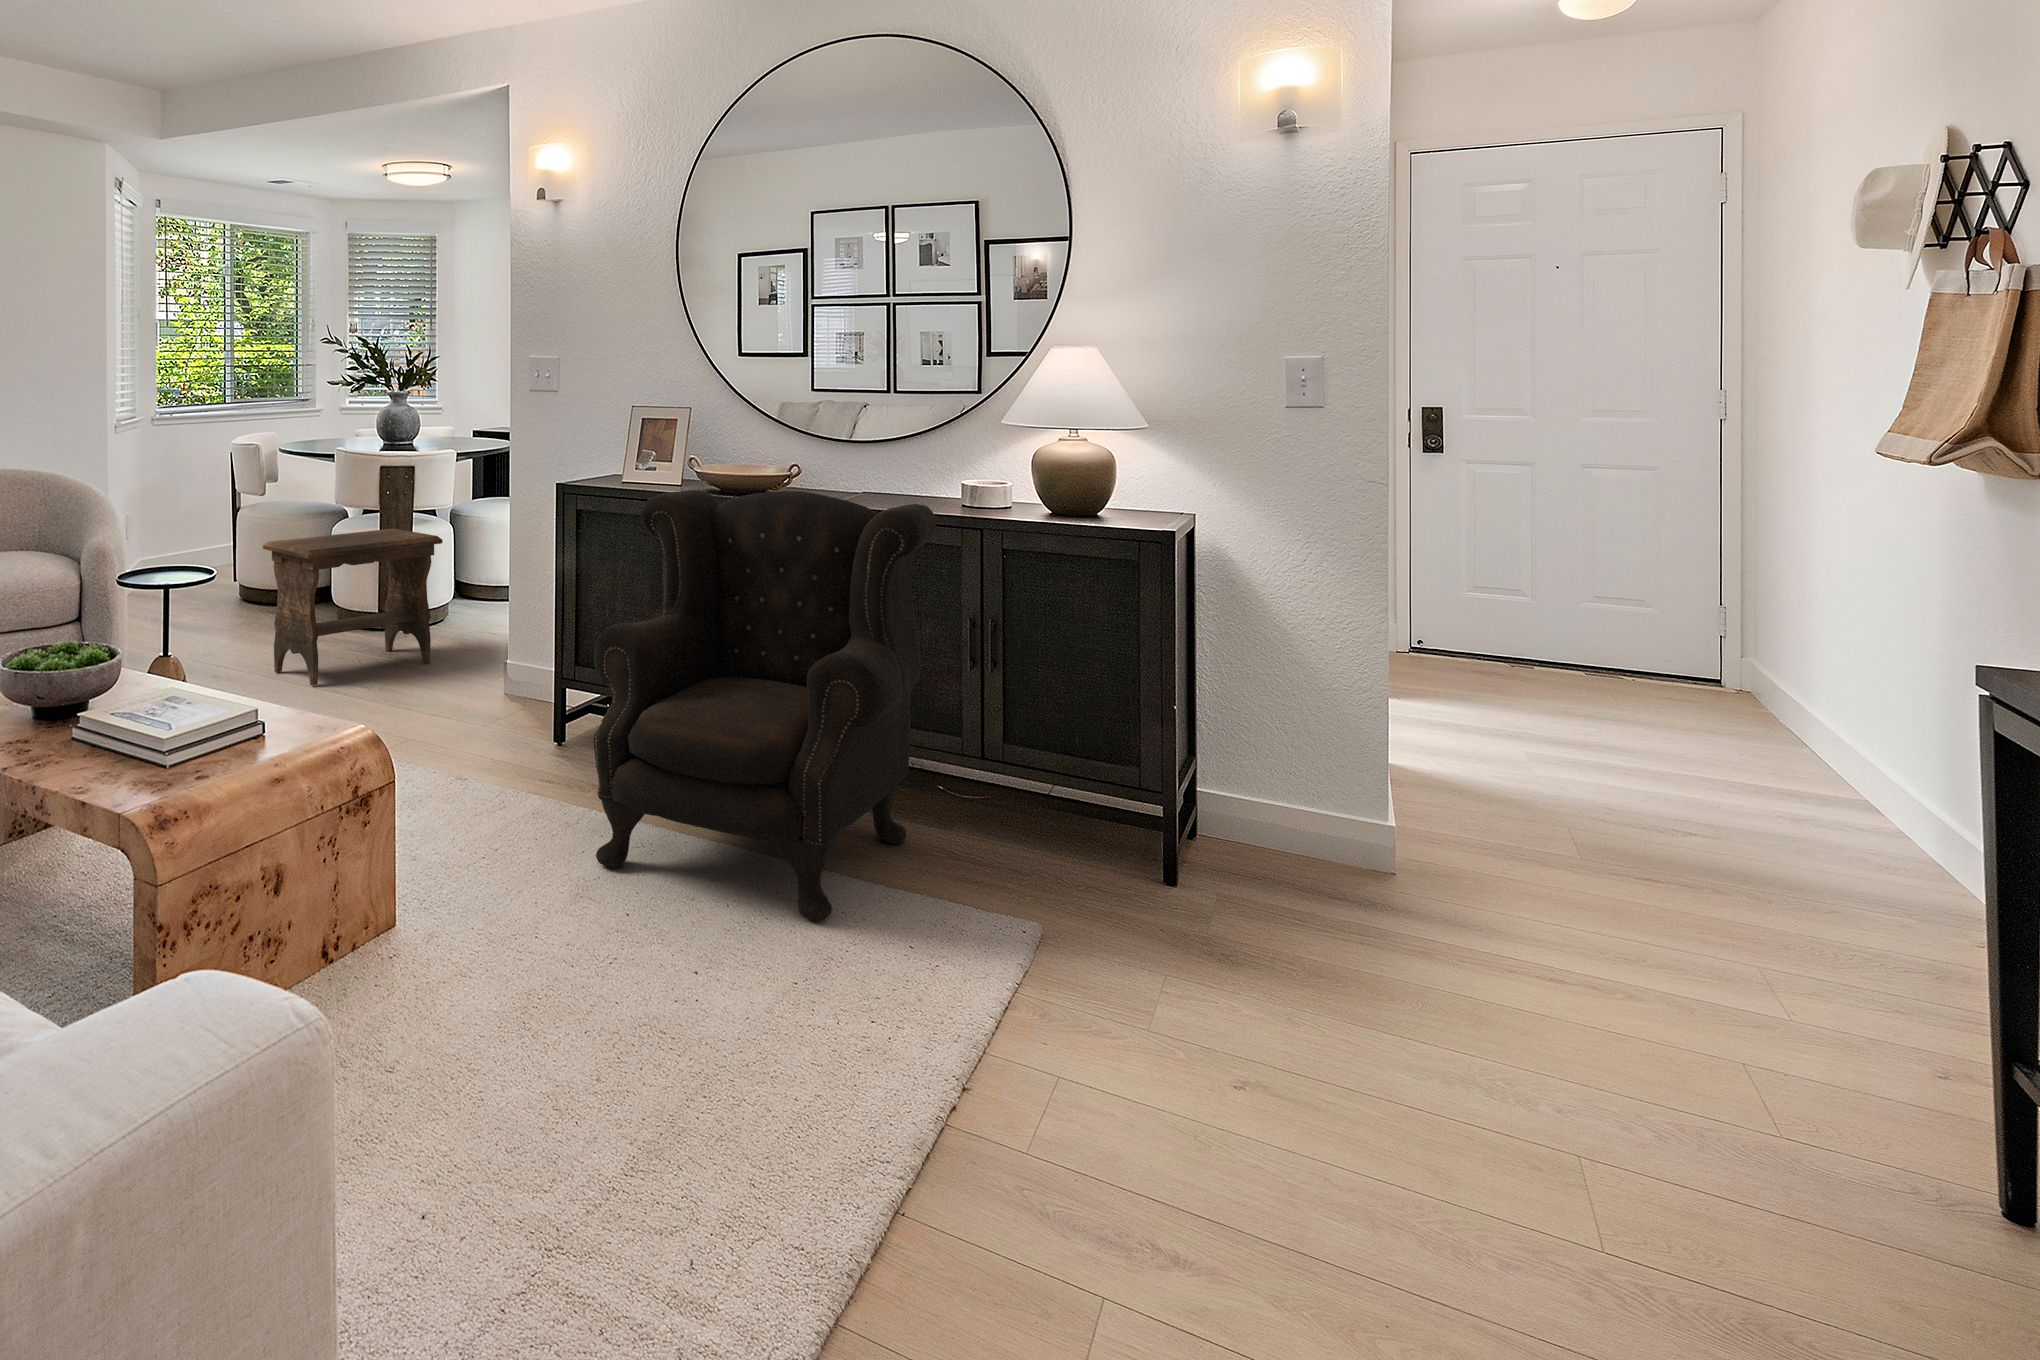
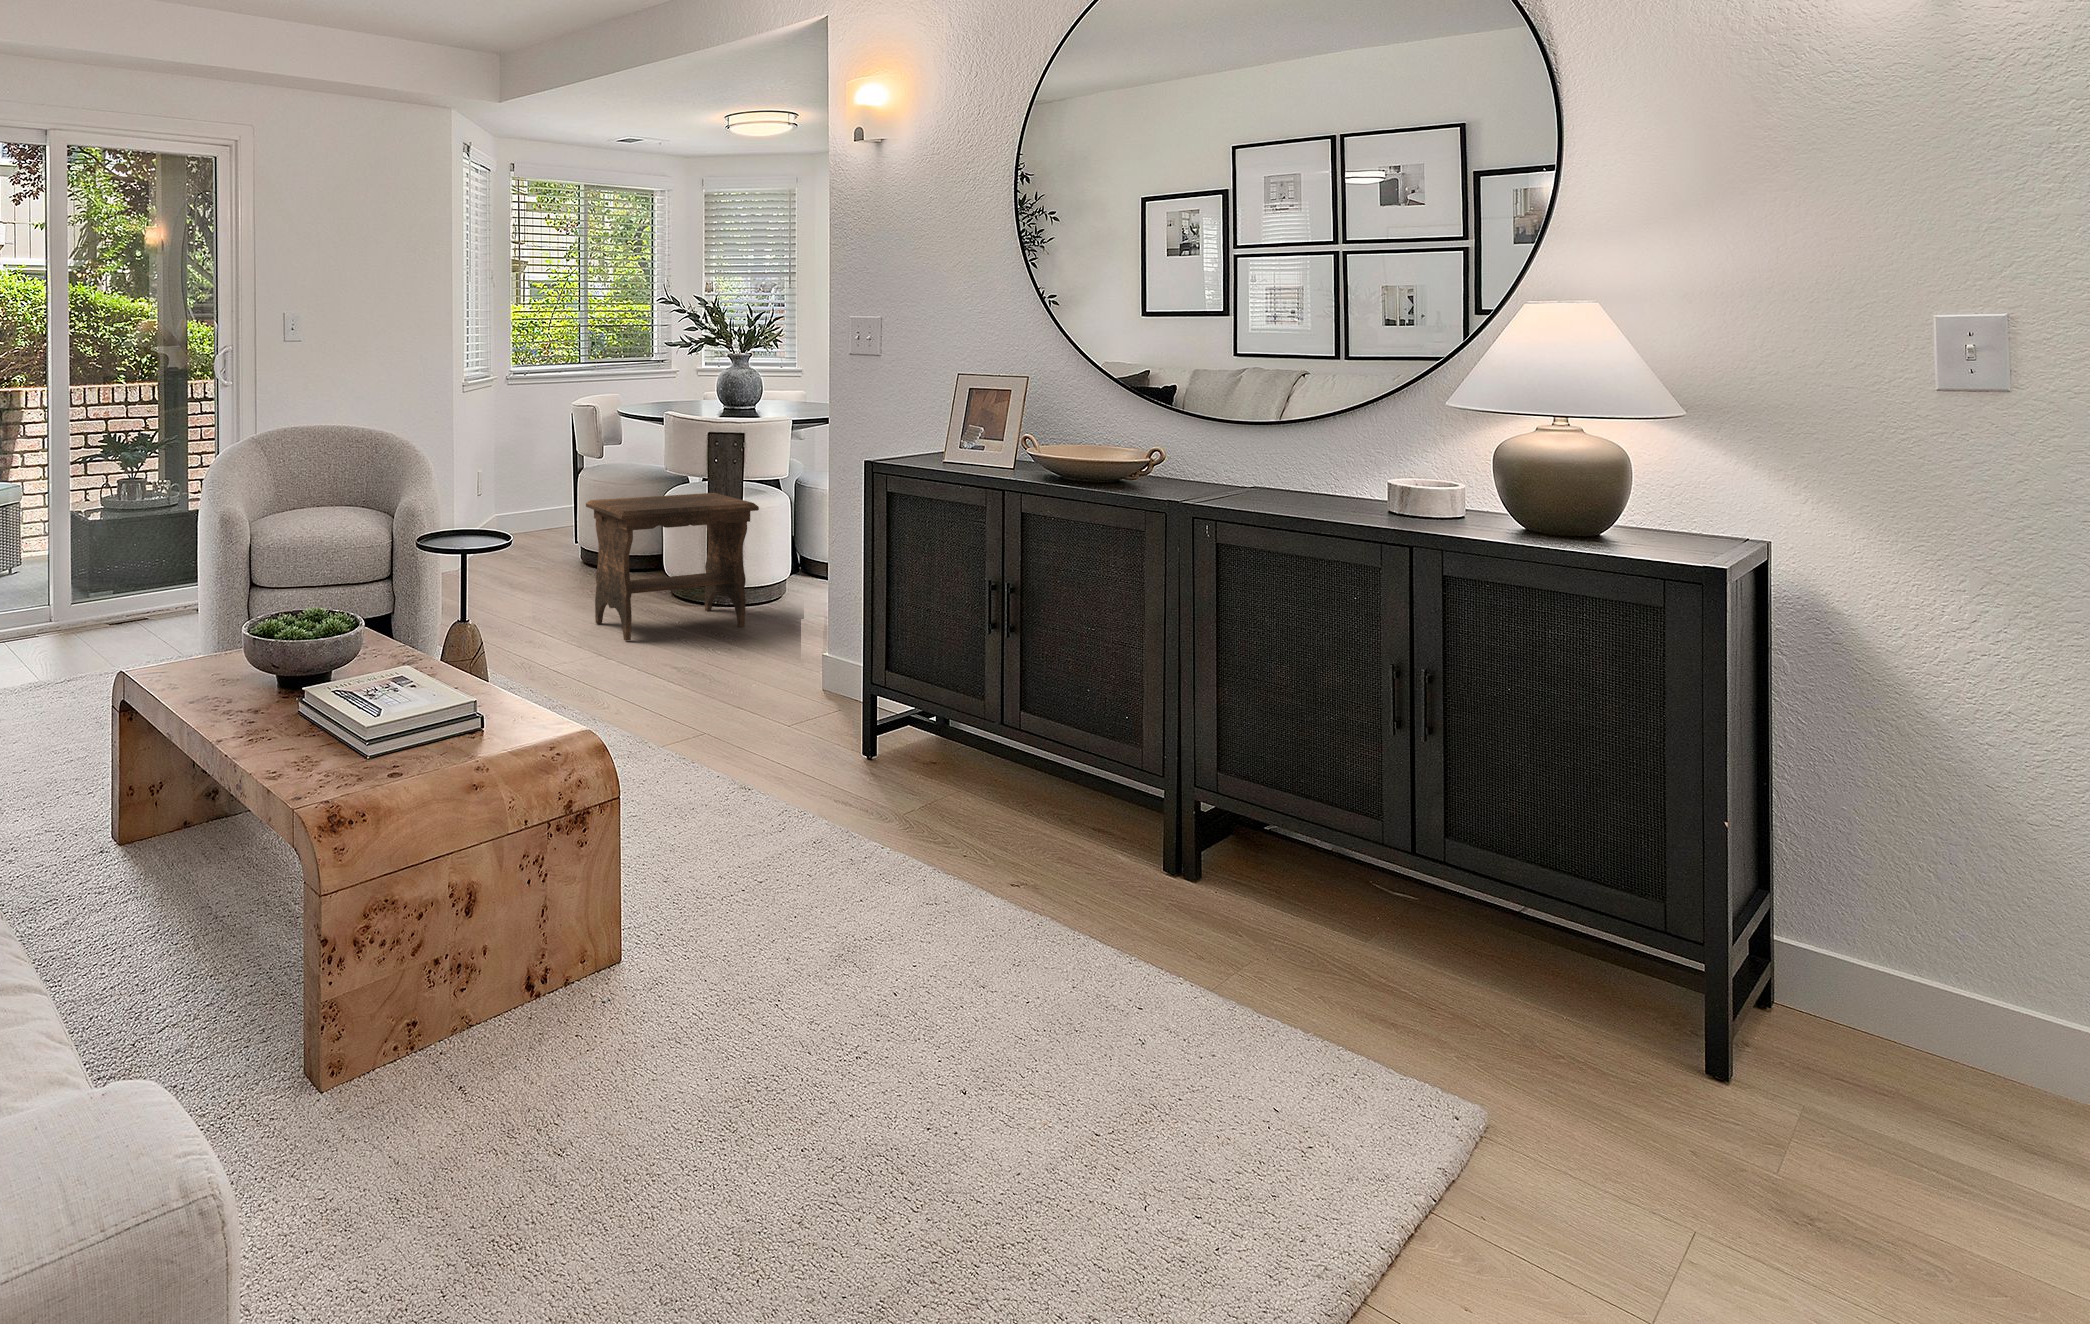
armchair: present [594,490,936,920] -> none [873,474,1343,1040]

